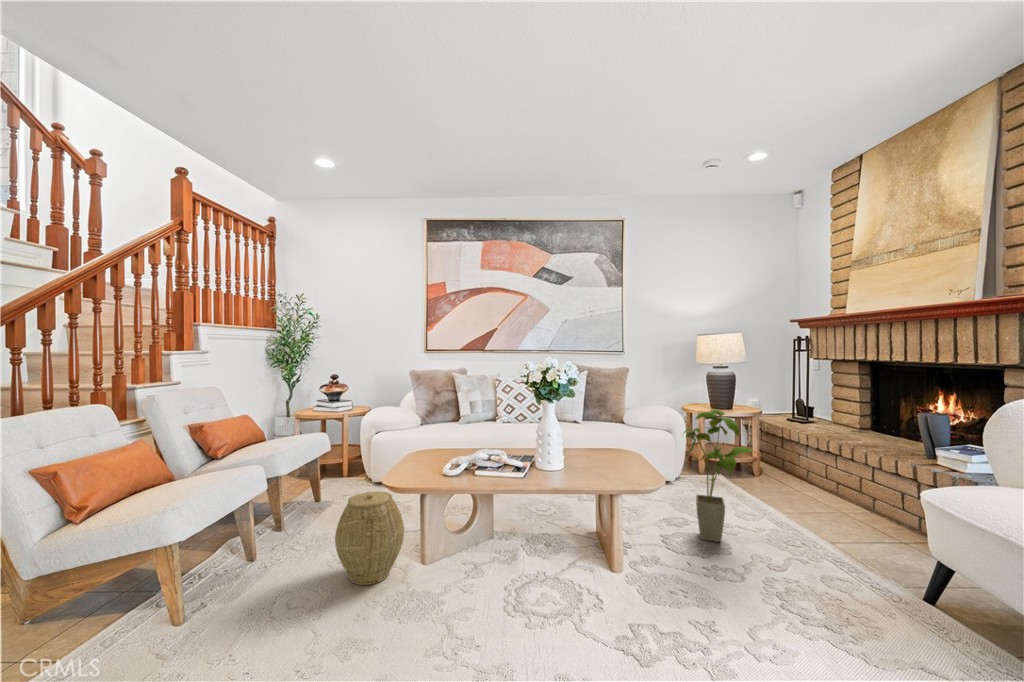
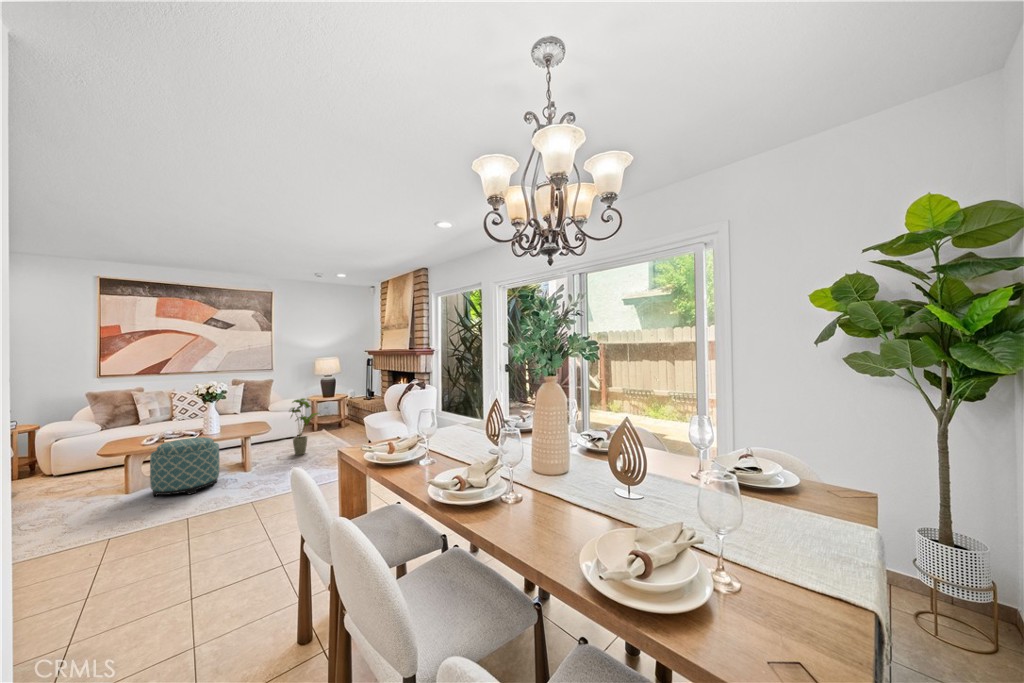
ottoman: none [449,476,569,632] -> present [150,437,219,497]
woven basket: present [335,491,404,585] -> none [65,459,116,506]

